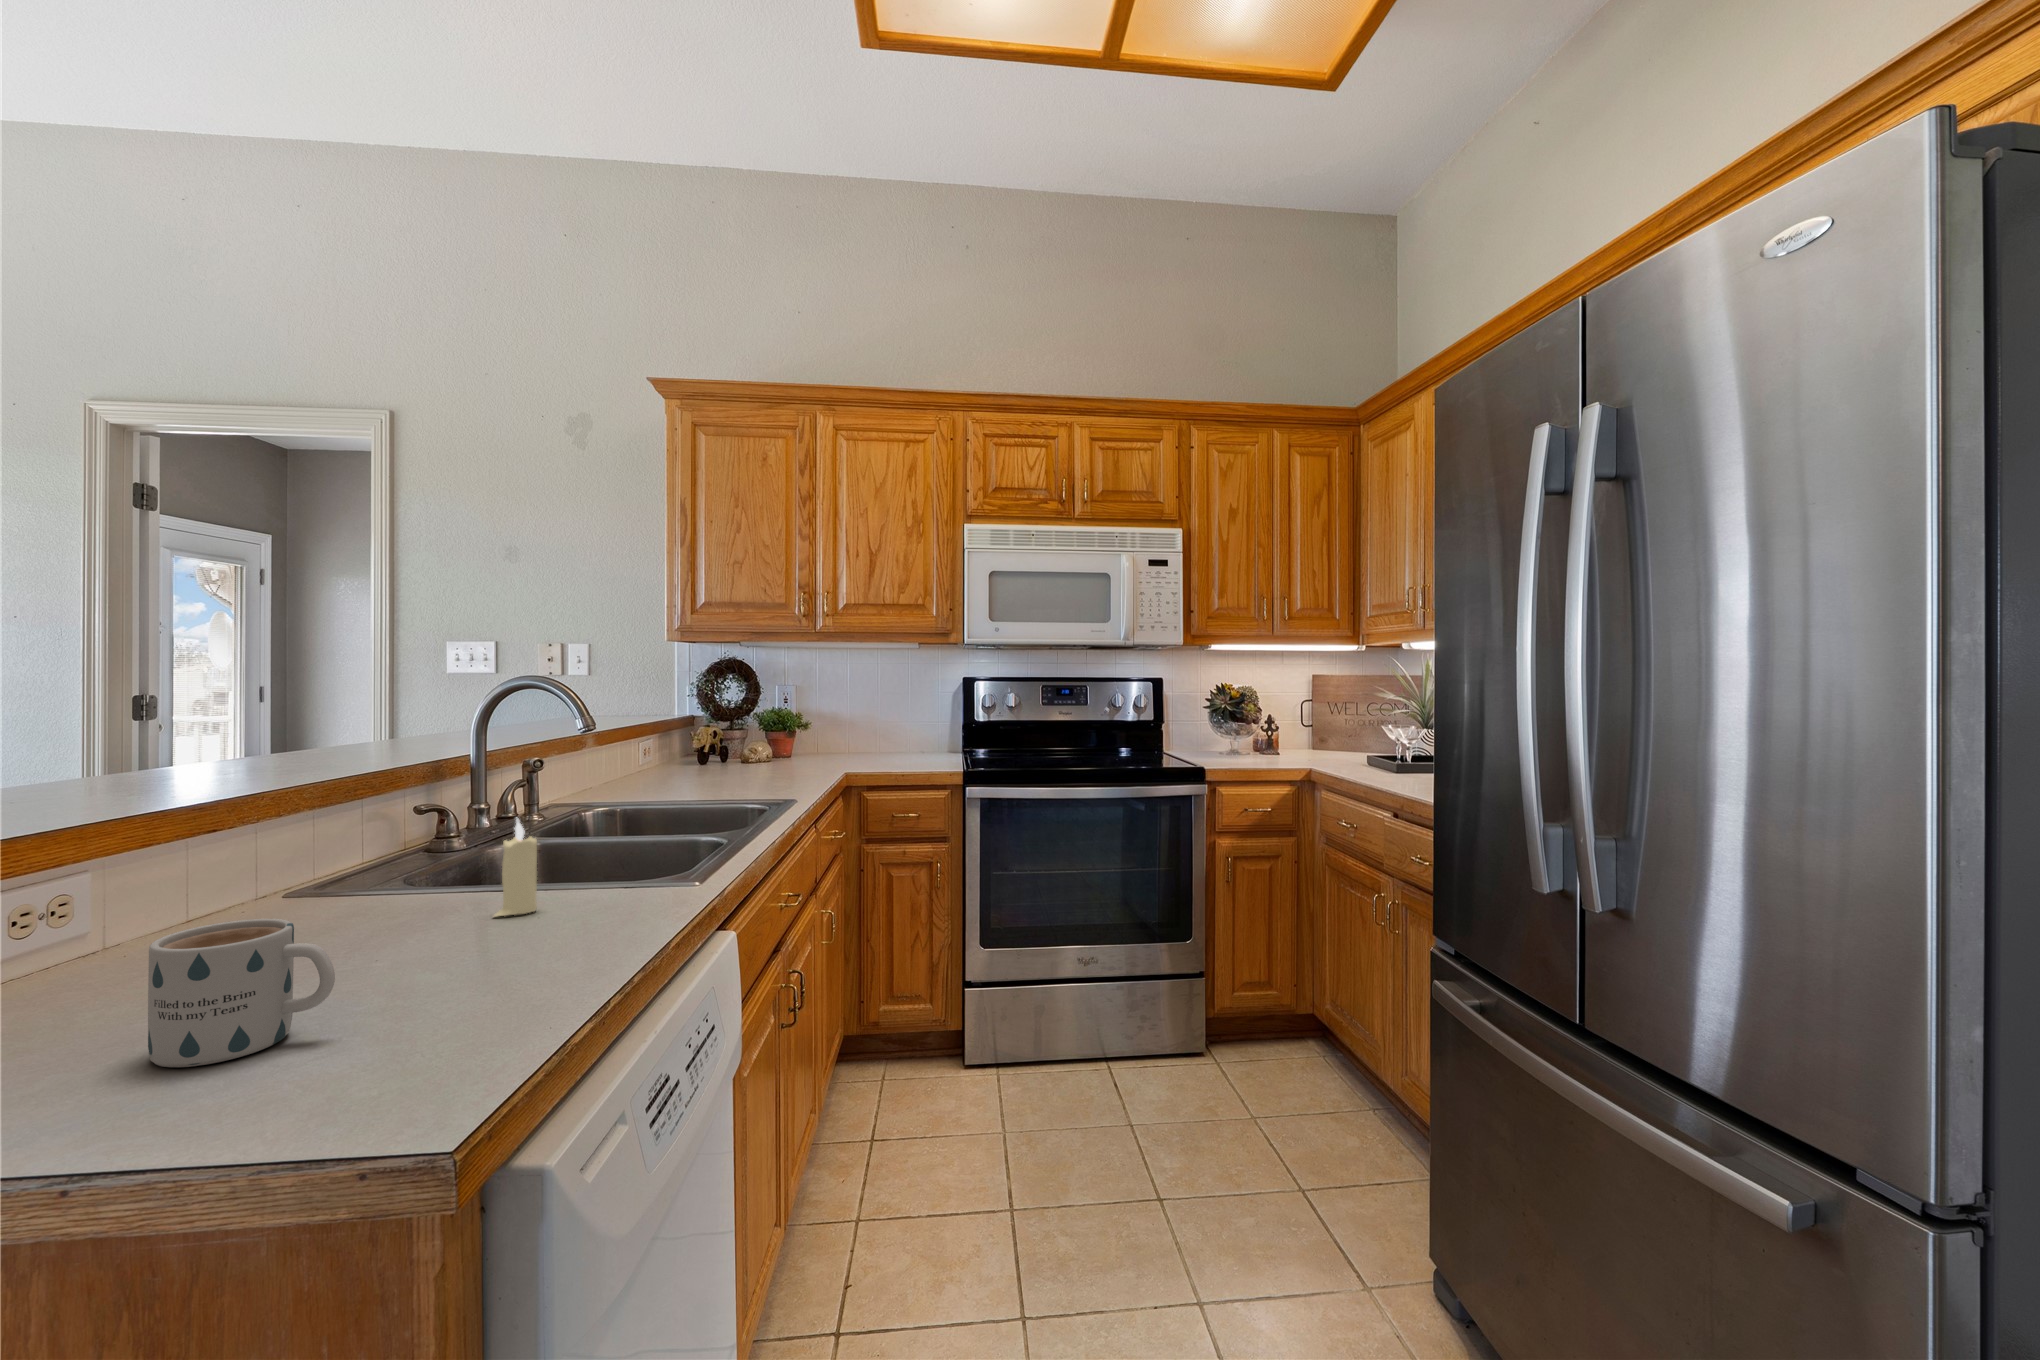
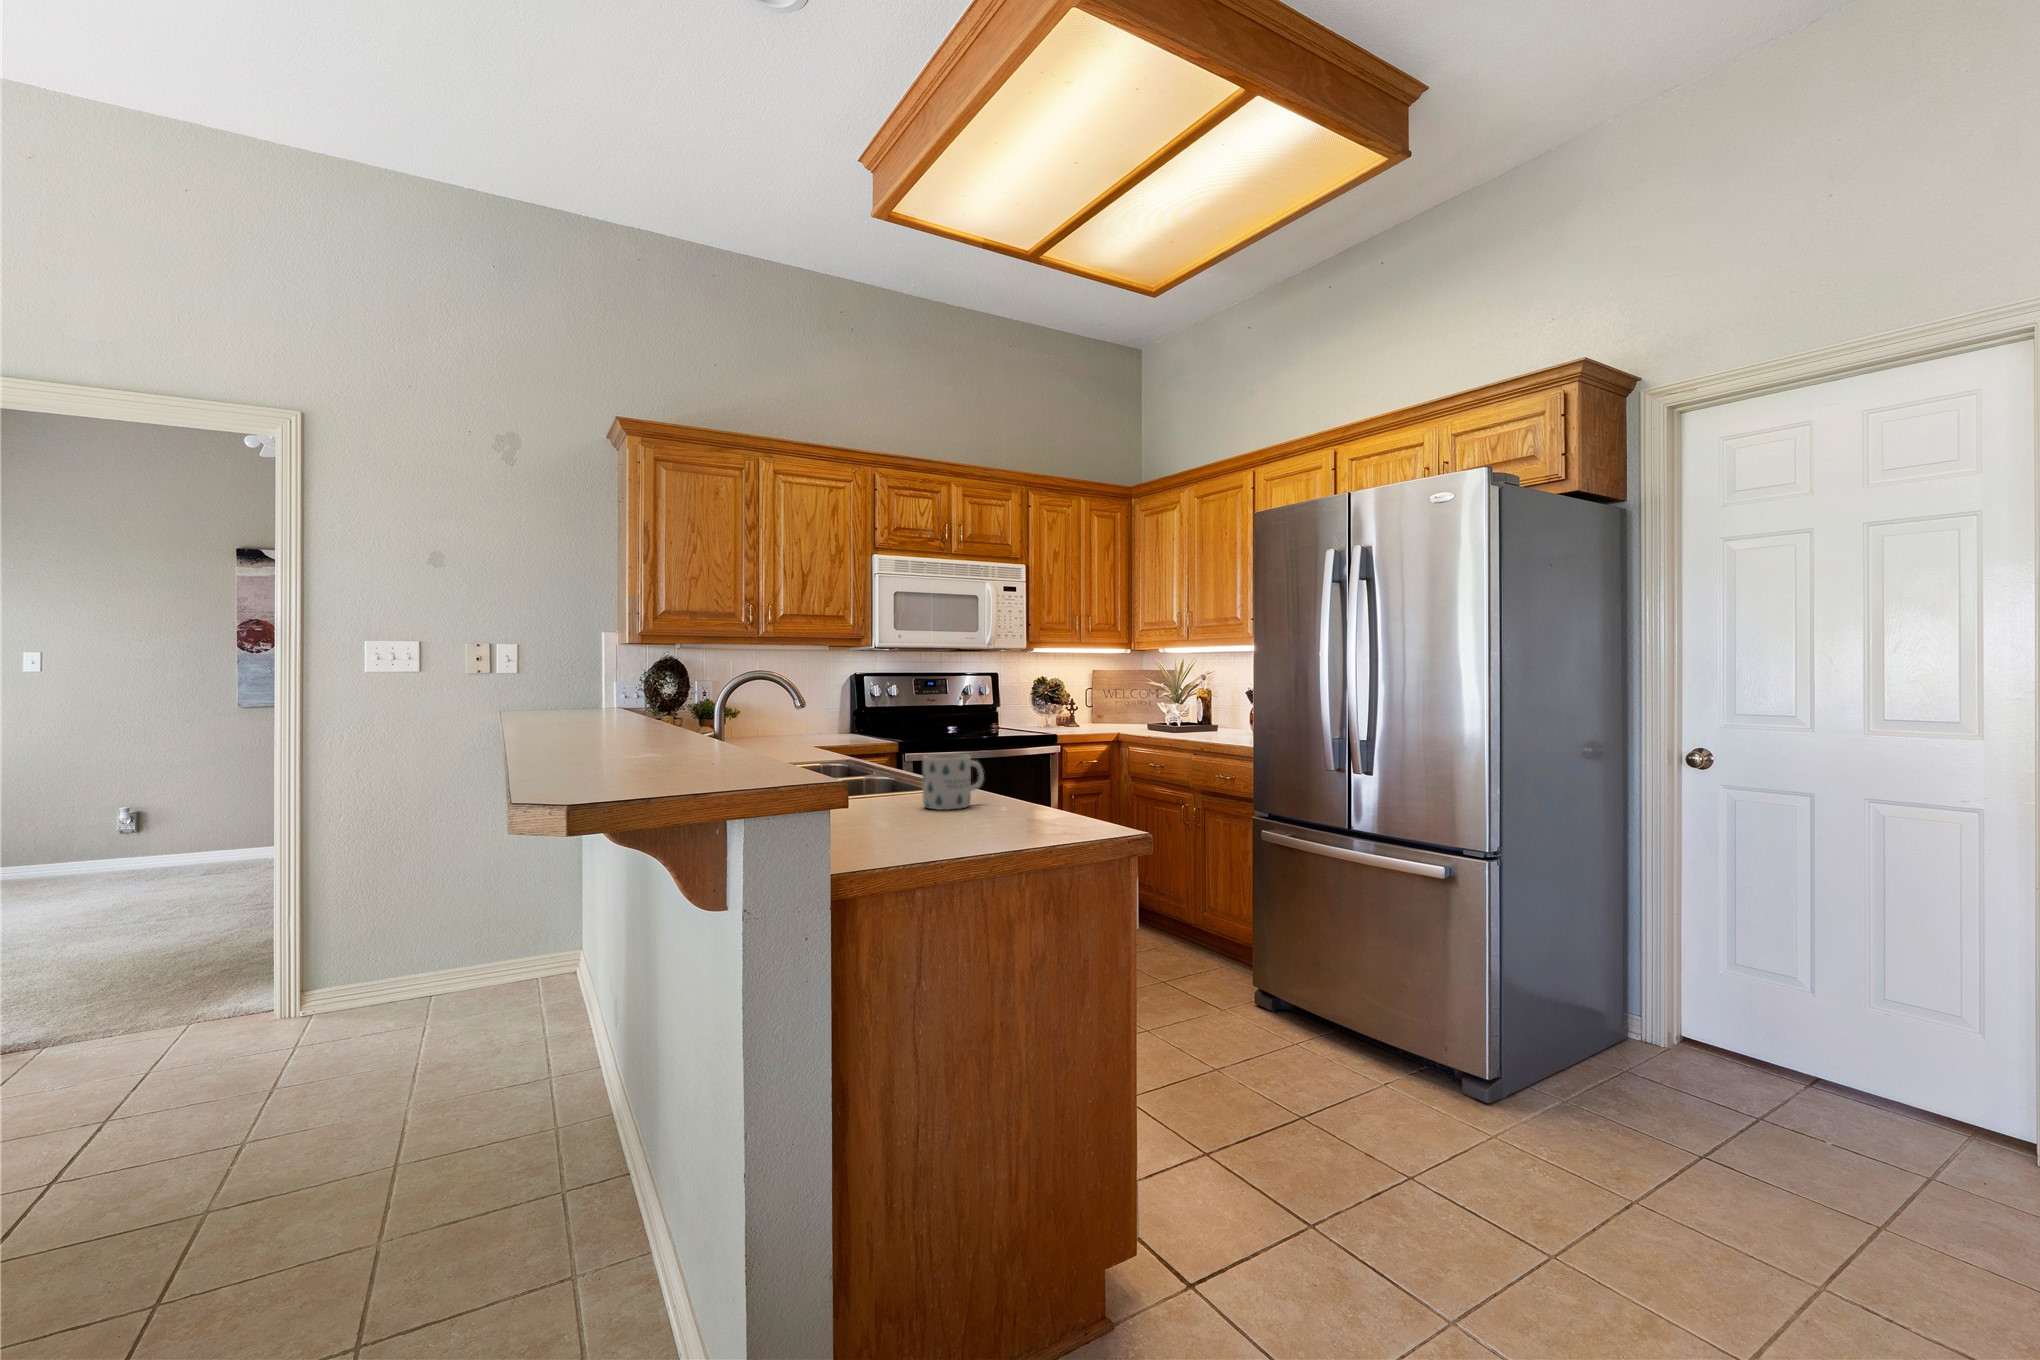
candle: present [495,818,537,916] -> none [880,730,899,786]

